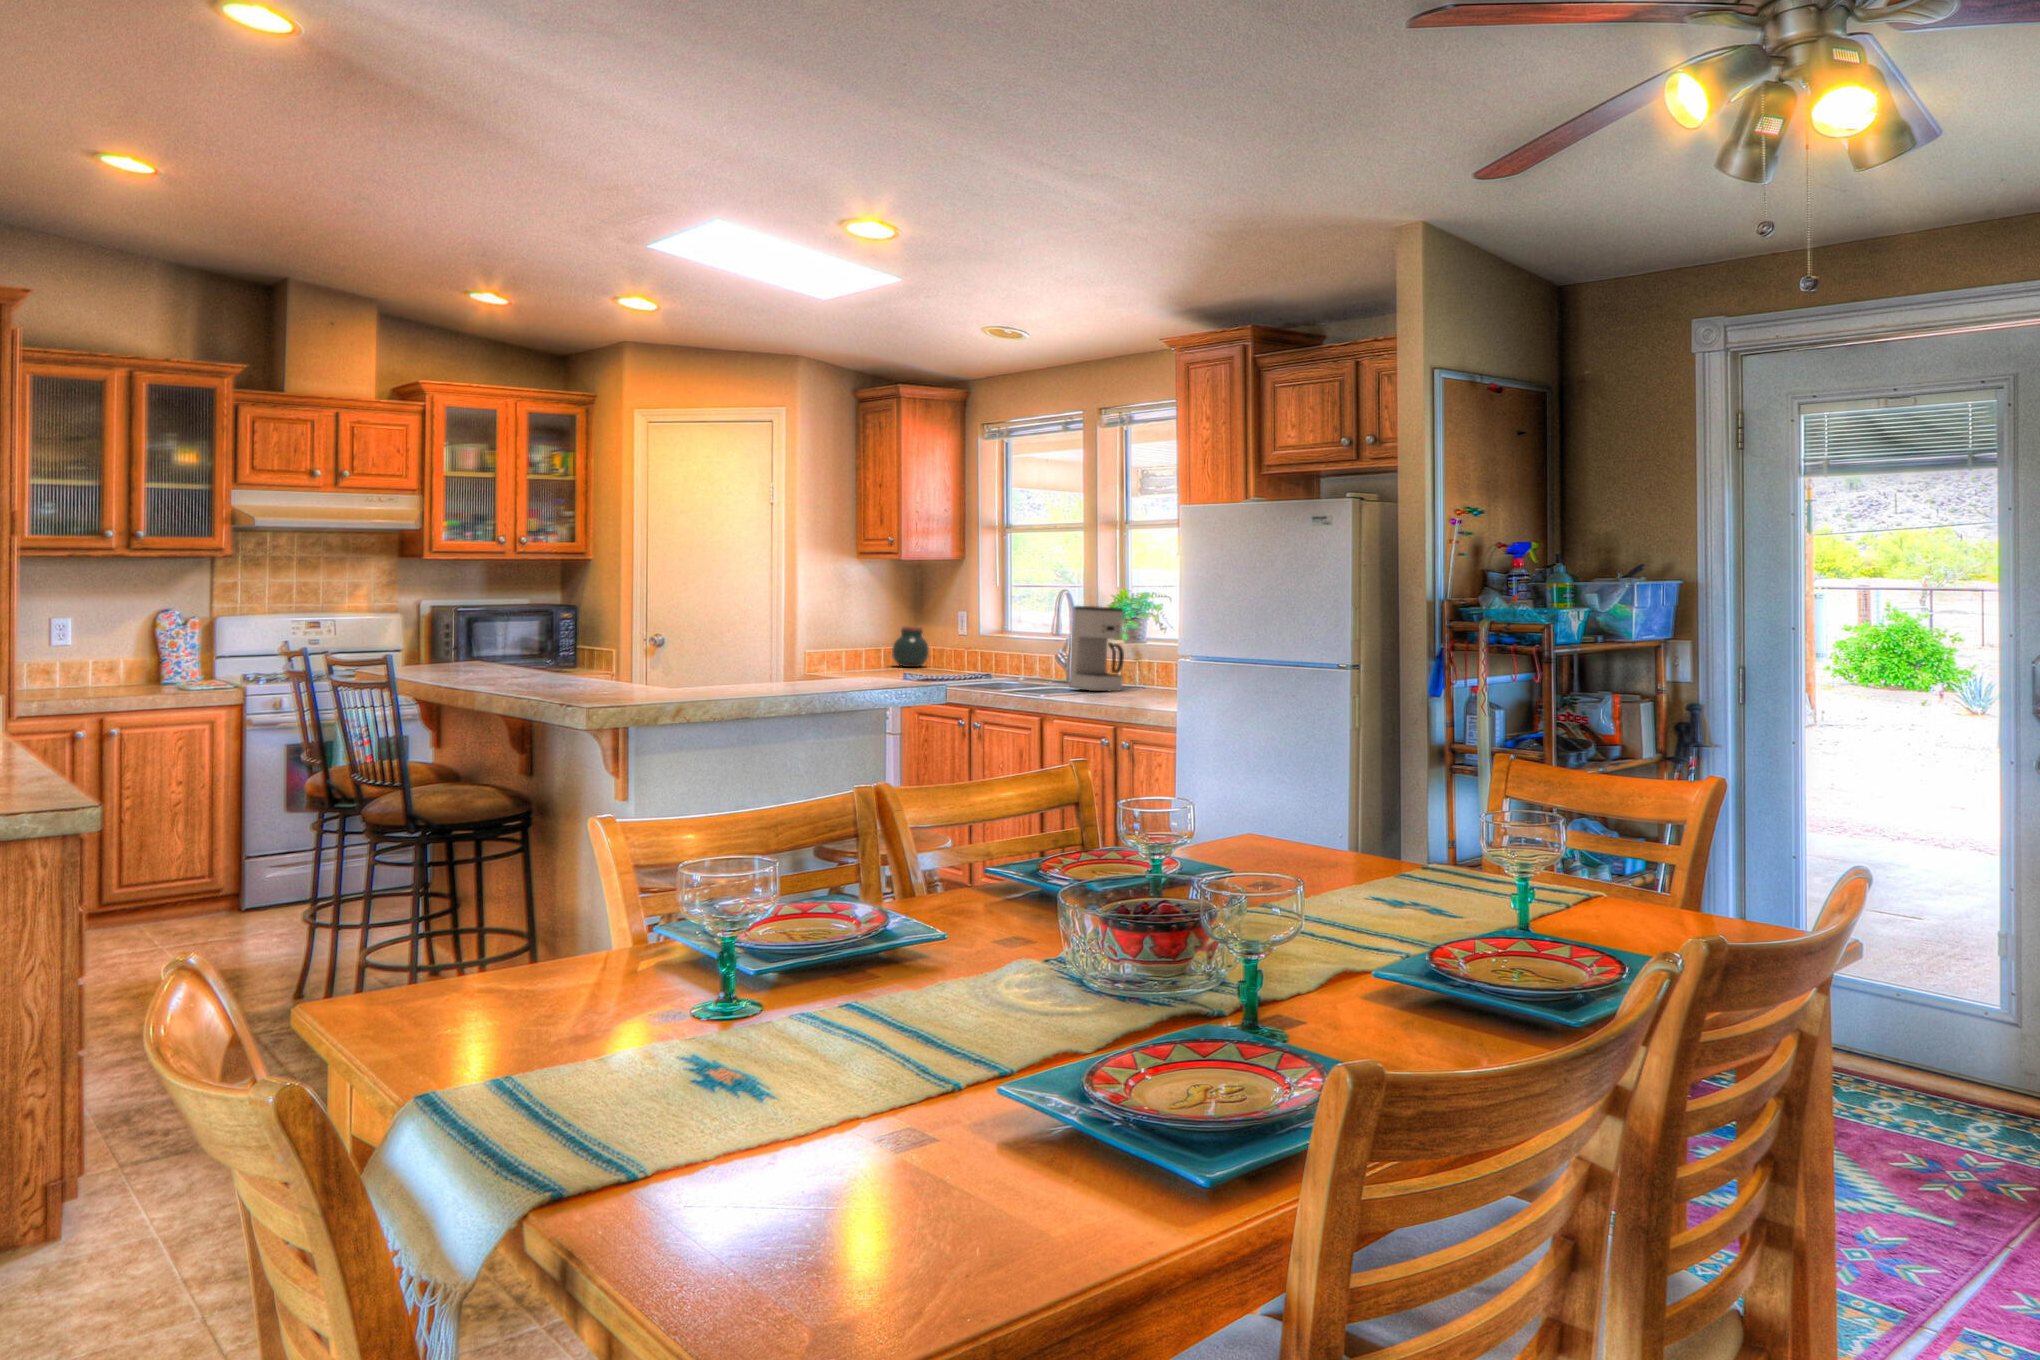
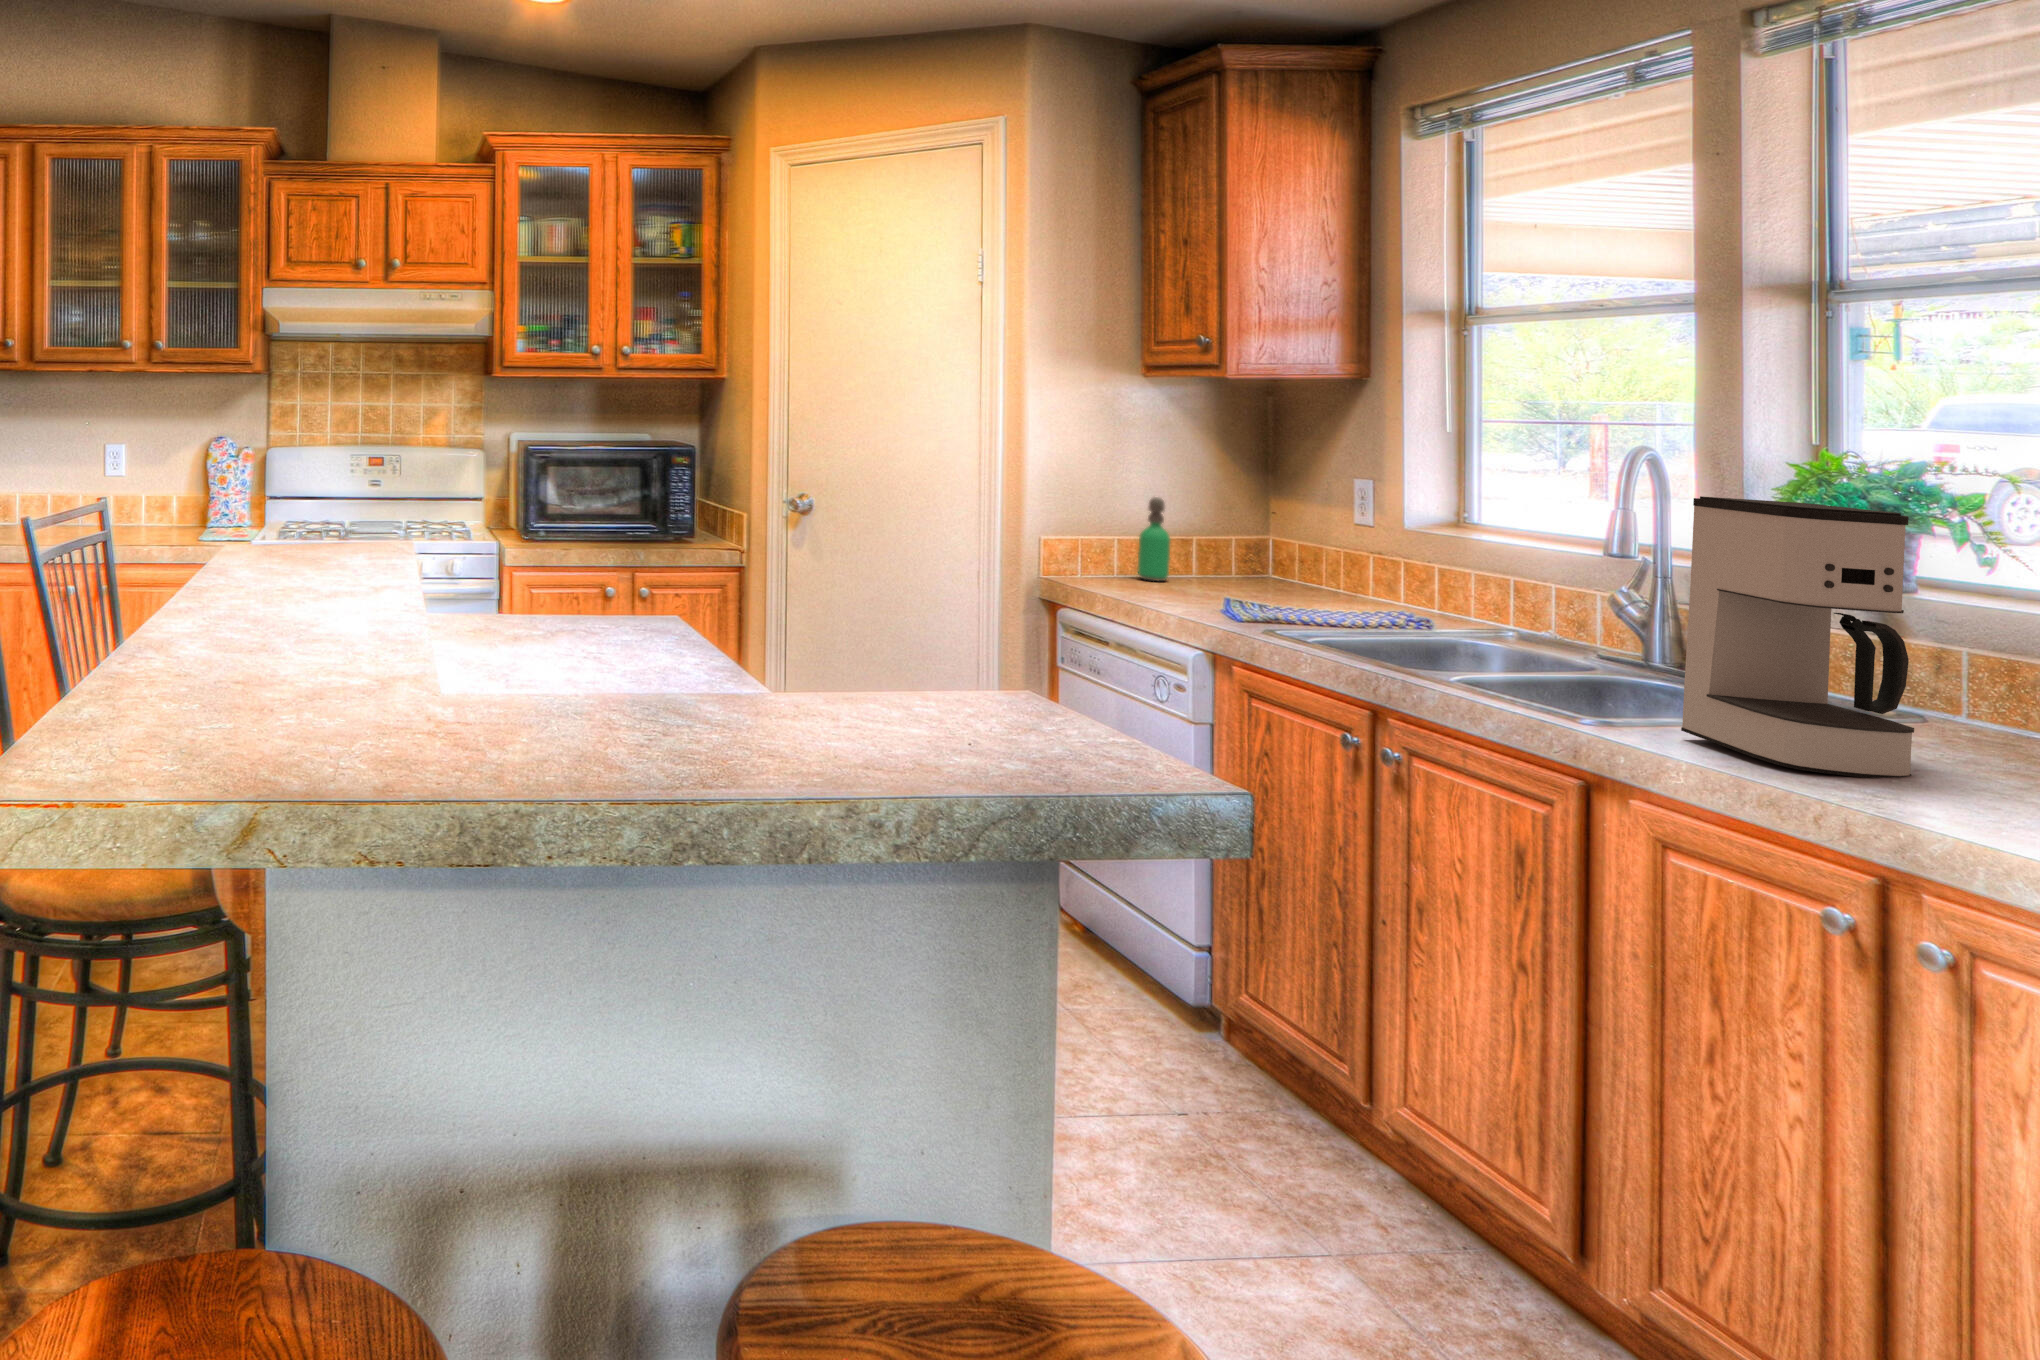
soap dispenser: none [861,623,877,668] -> present [1137,497,1171,581]
jar: present [892,626,929,667] -> none [1204,506,1283,585]

